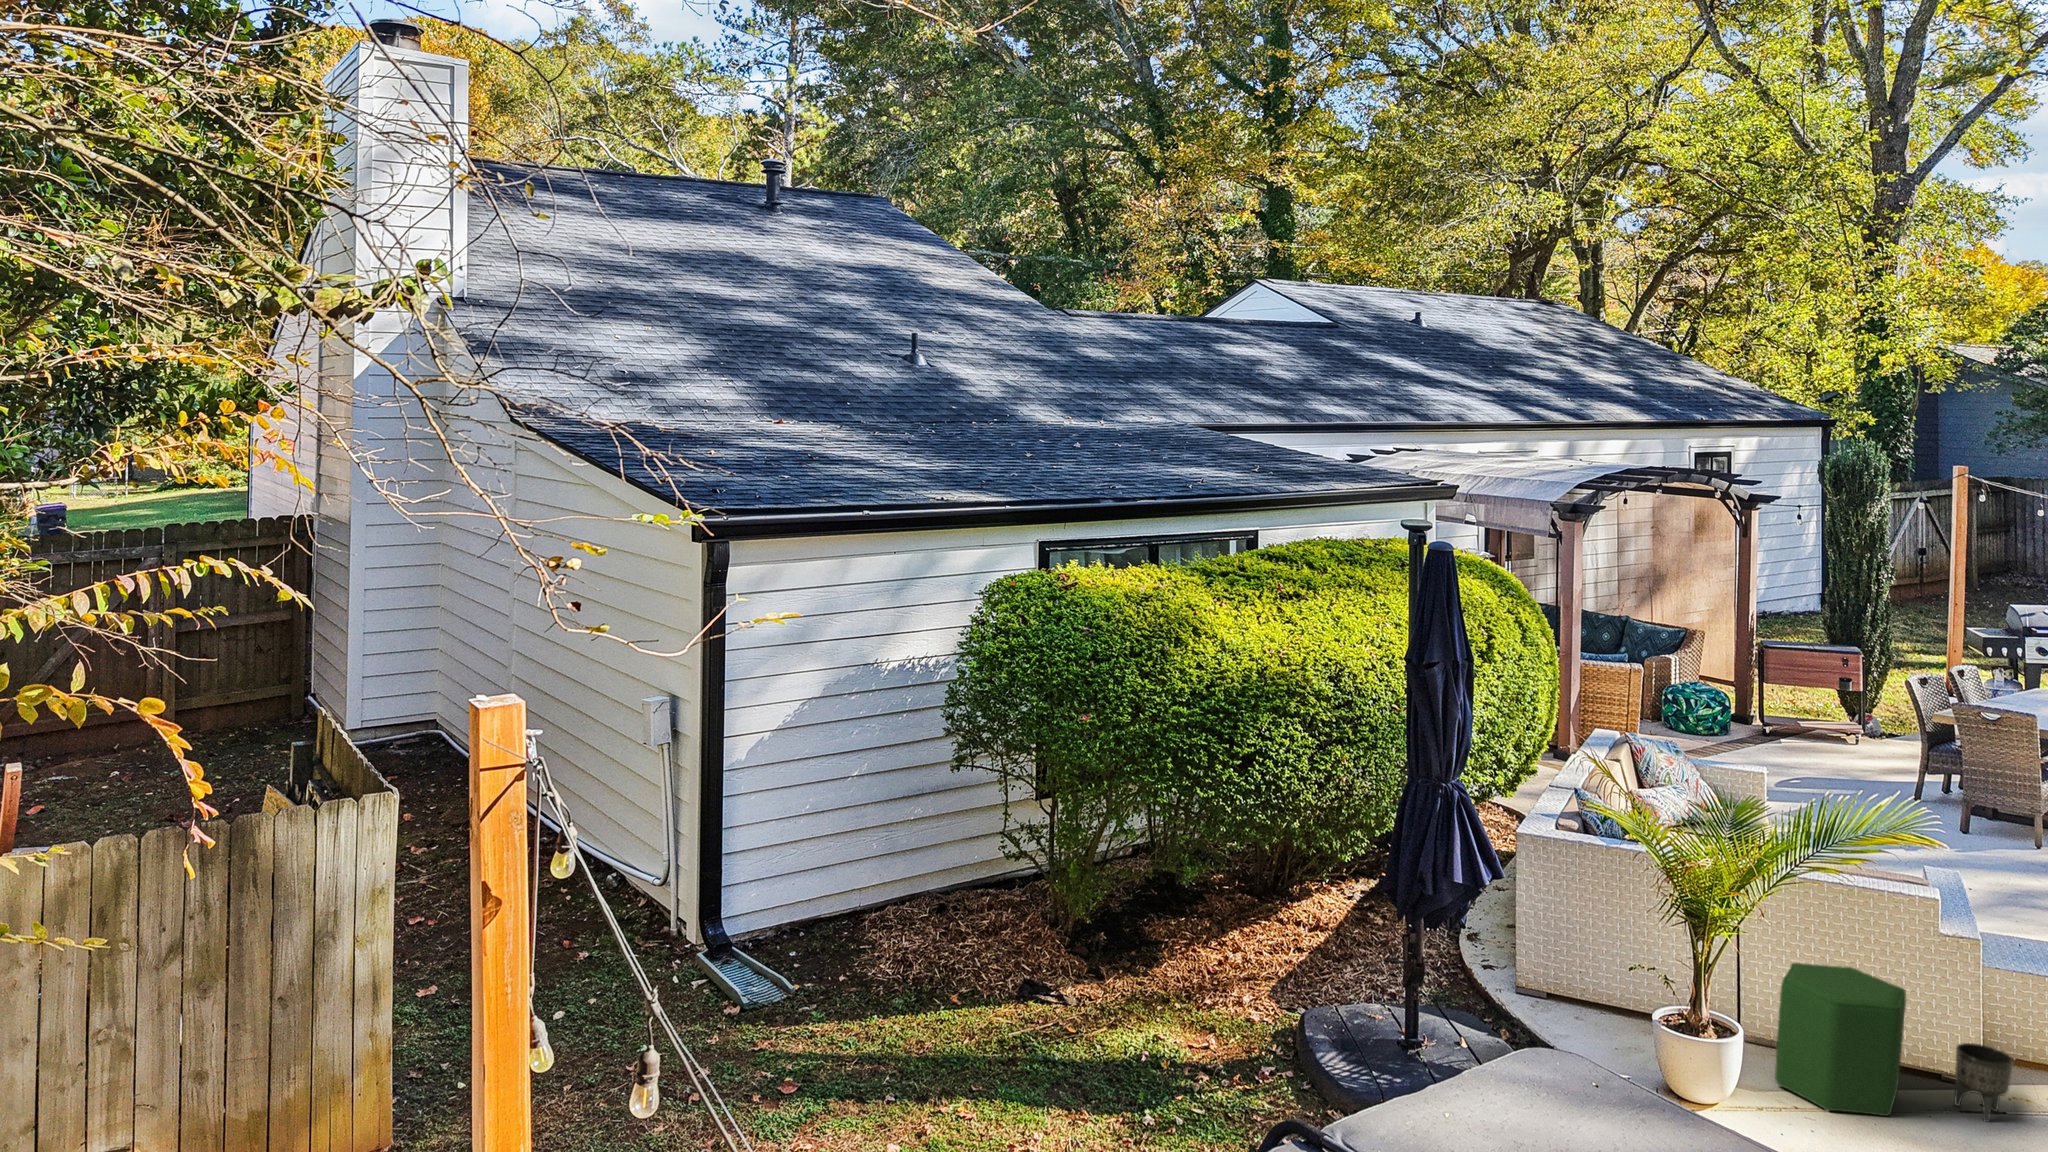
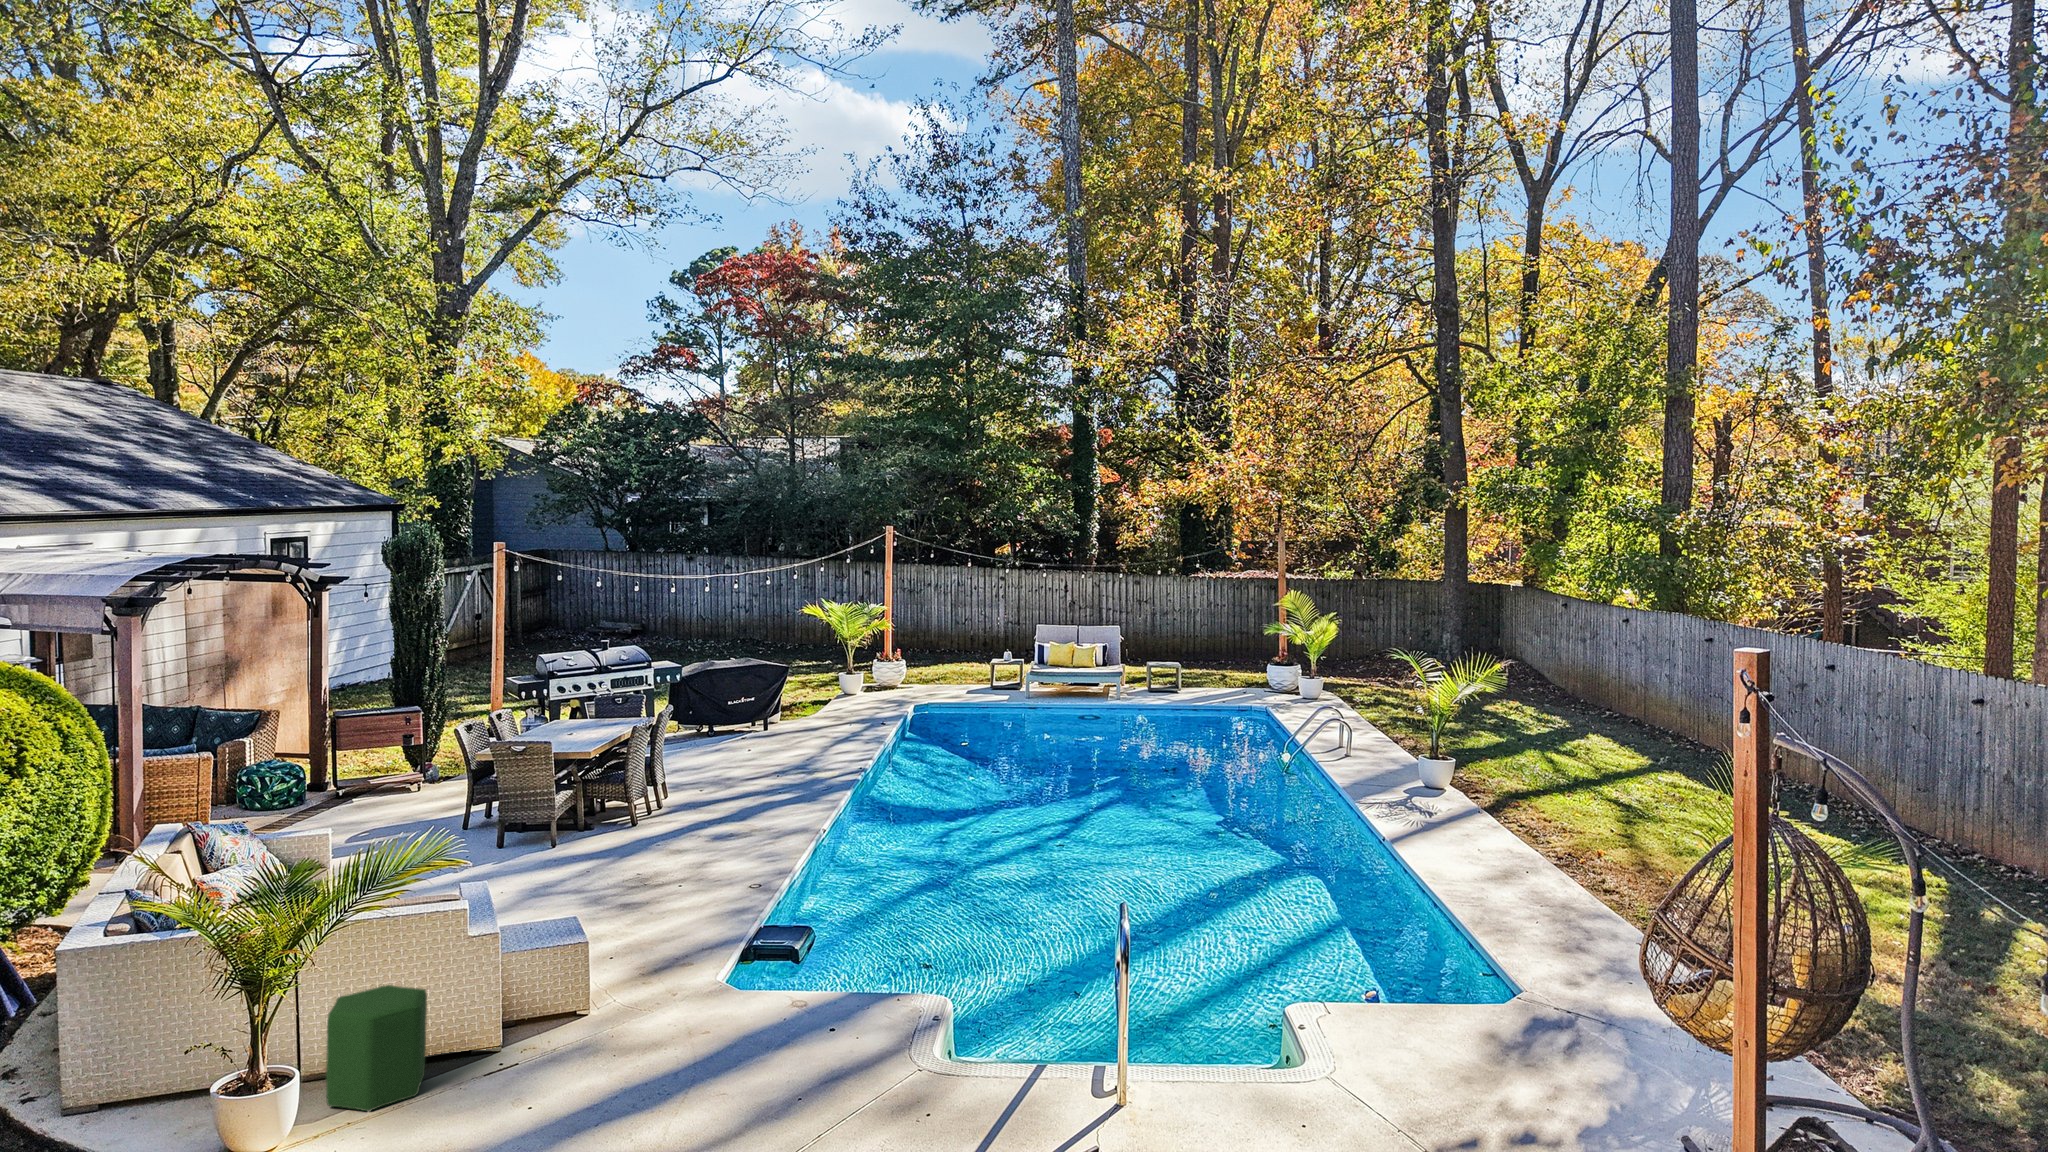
planter: present [1954,1043,2013,1122] -> none [464,1012,502,1071]

